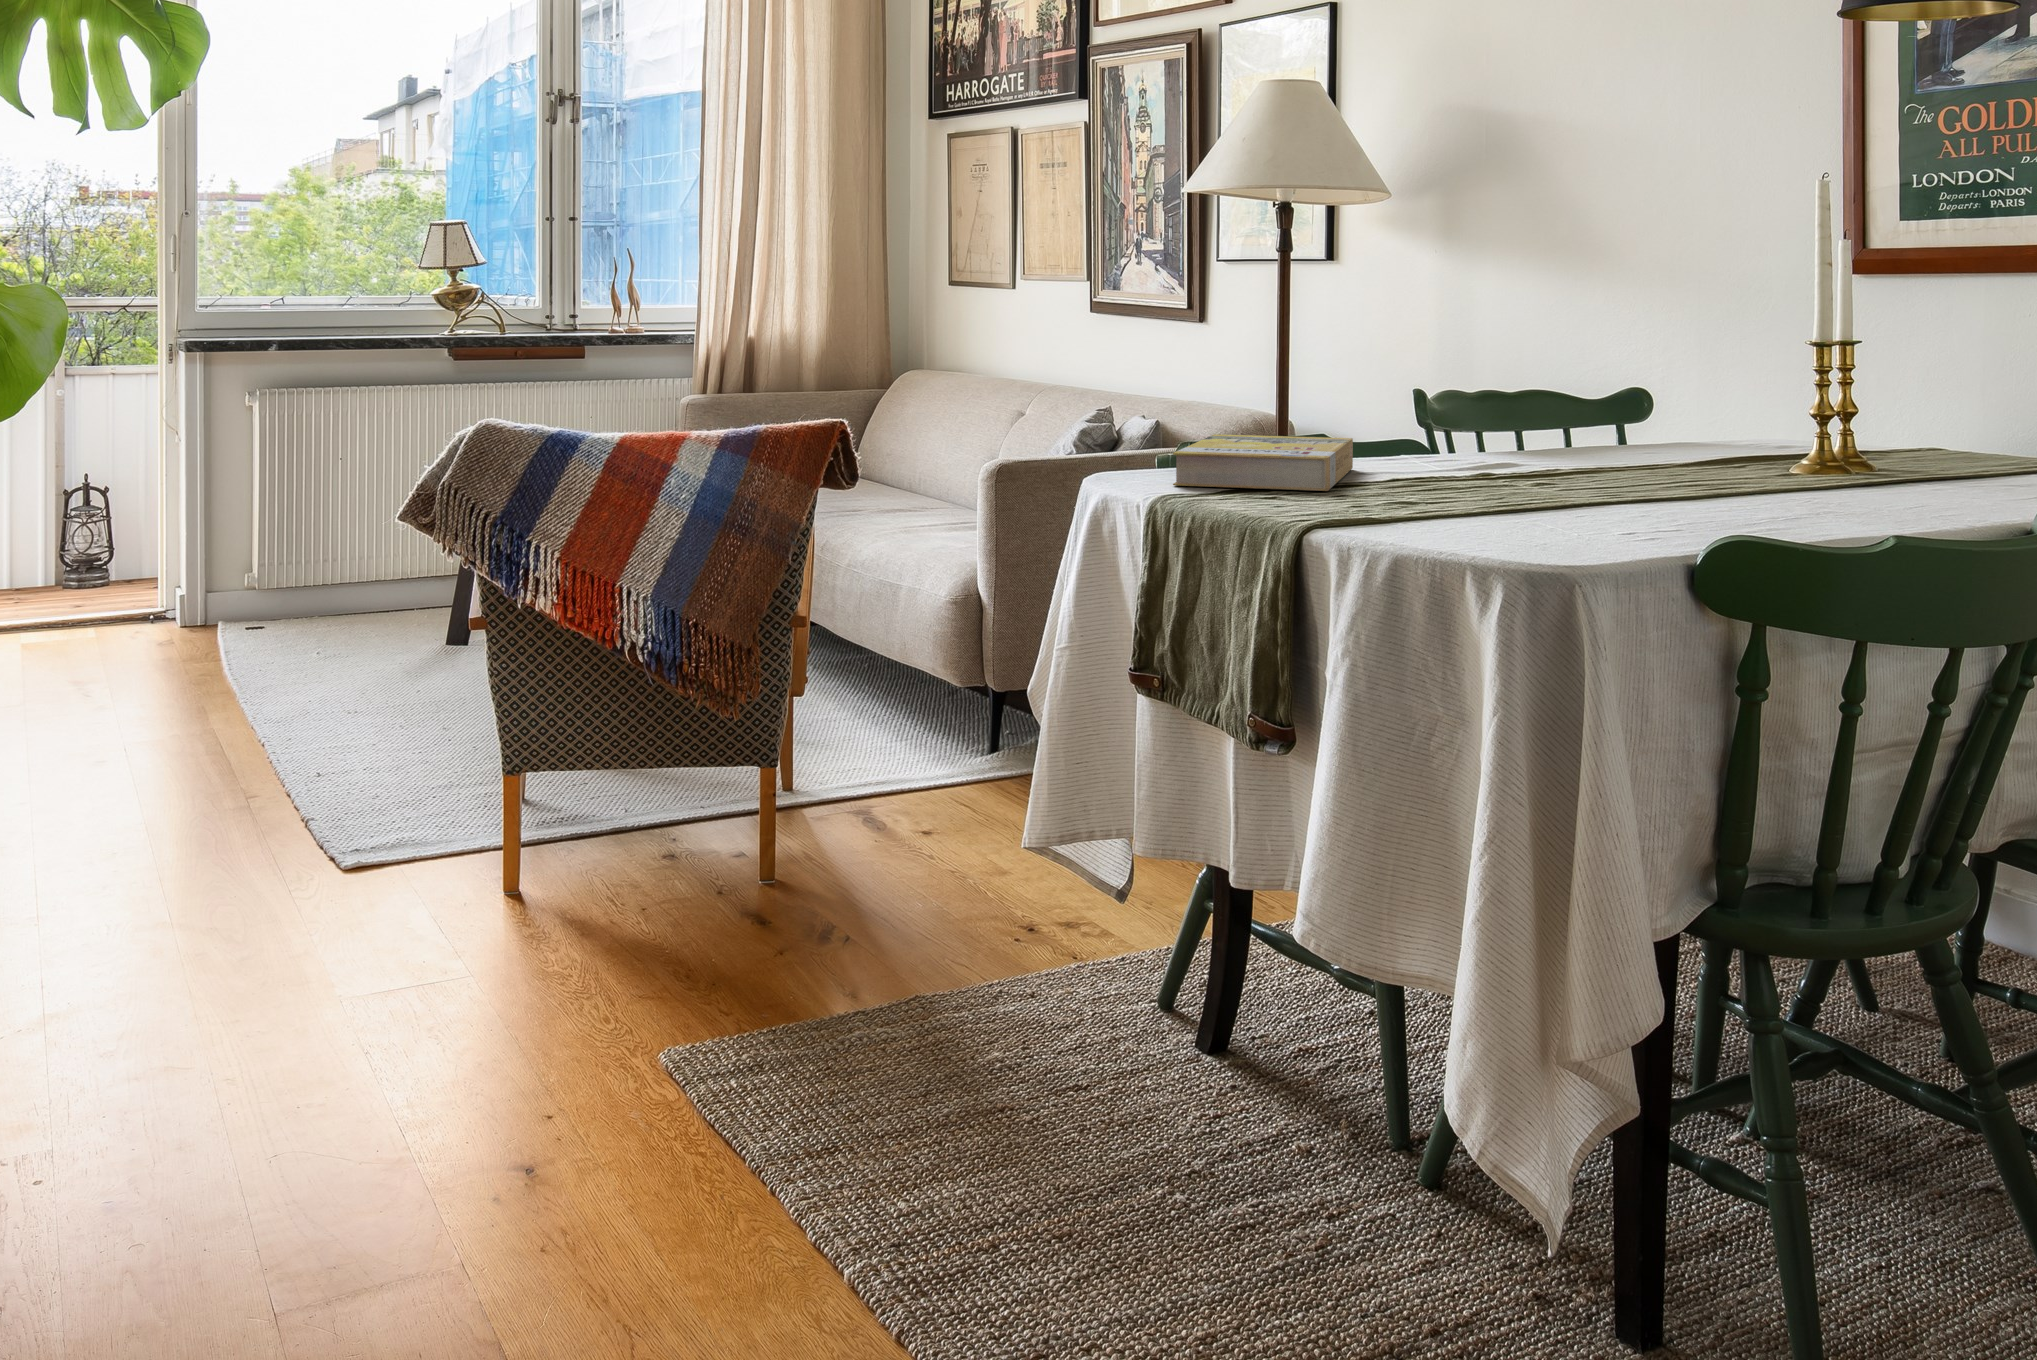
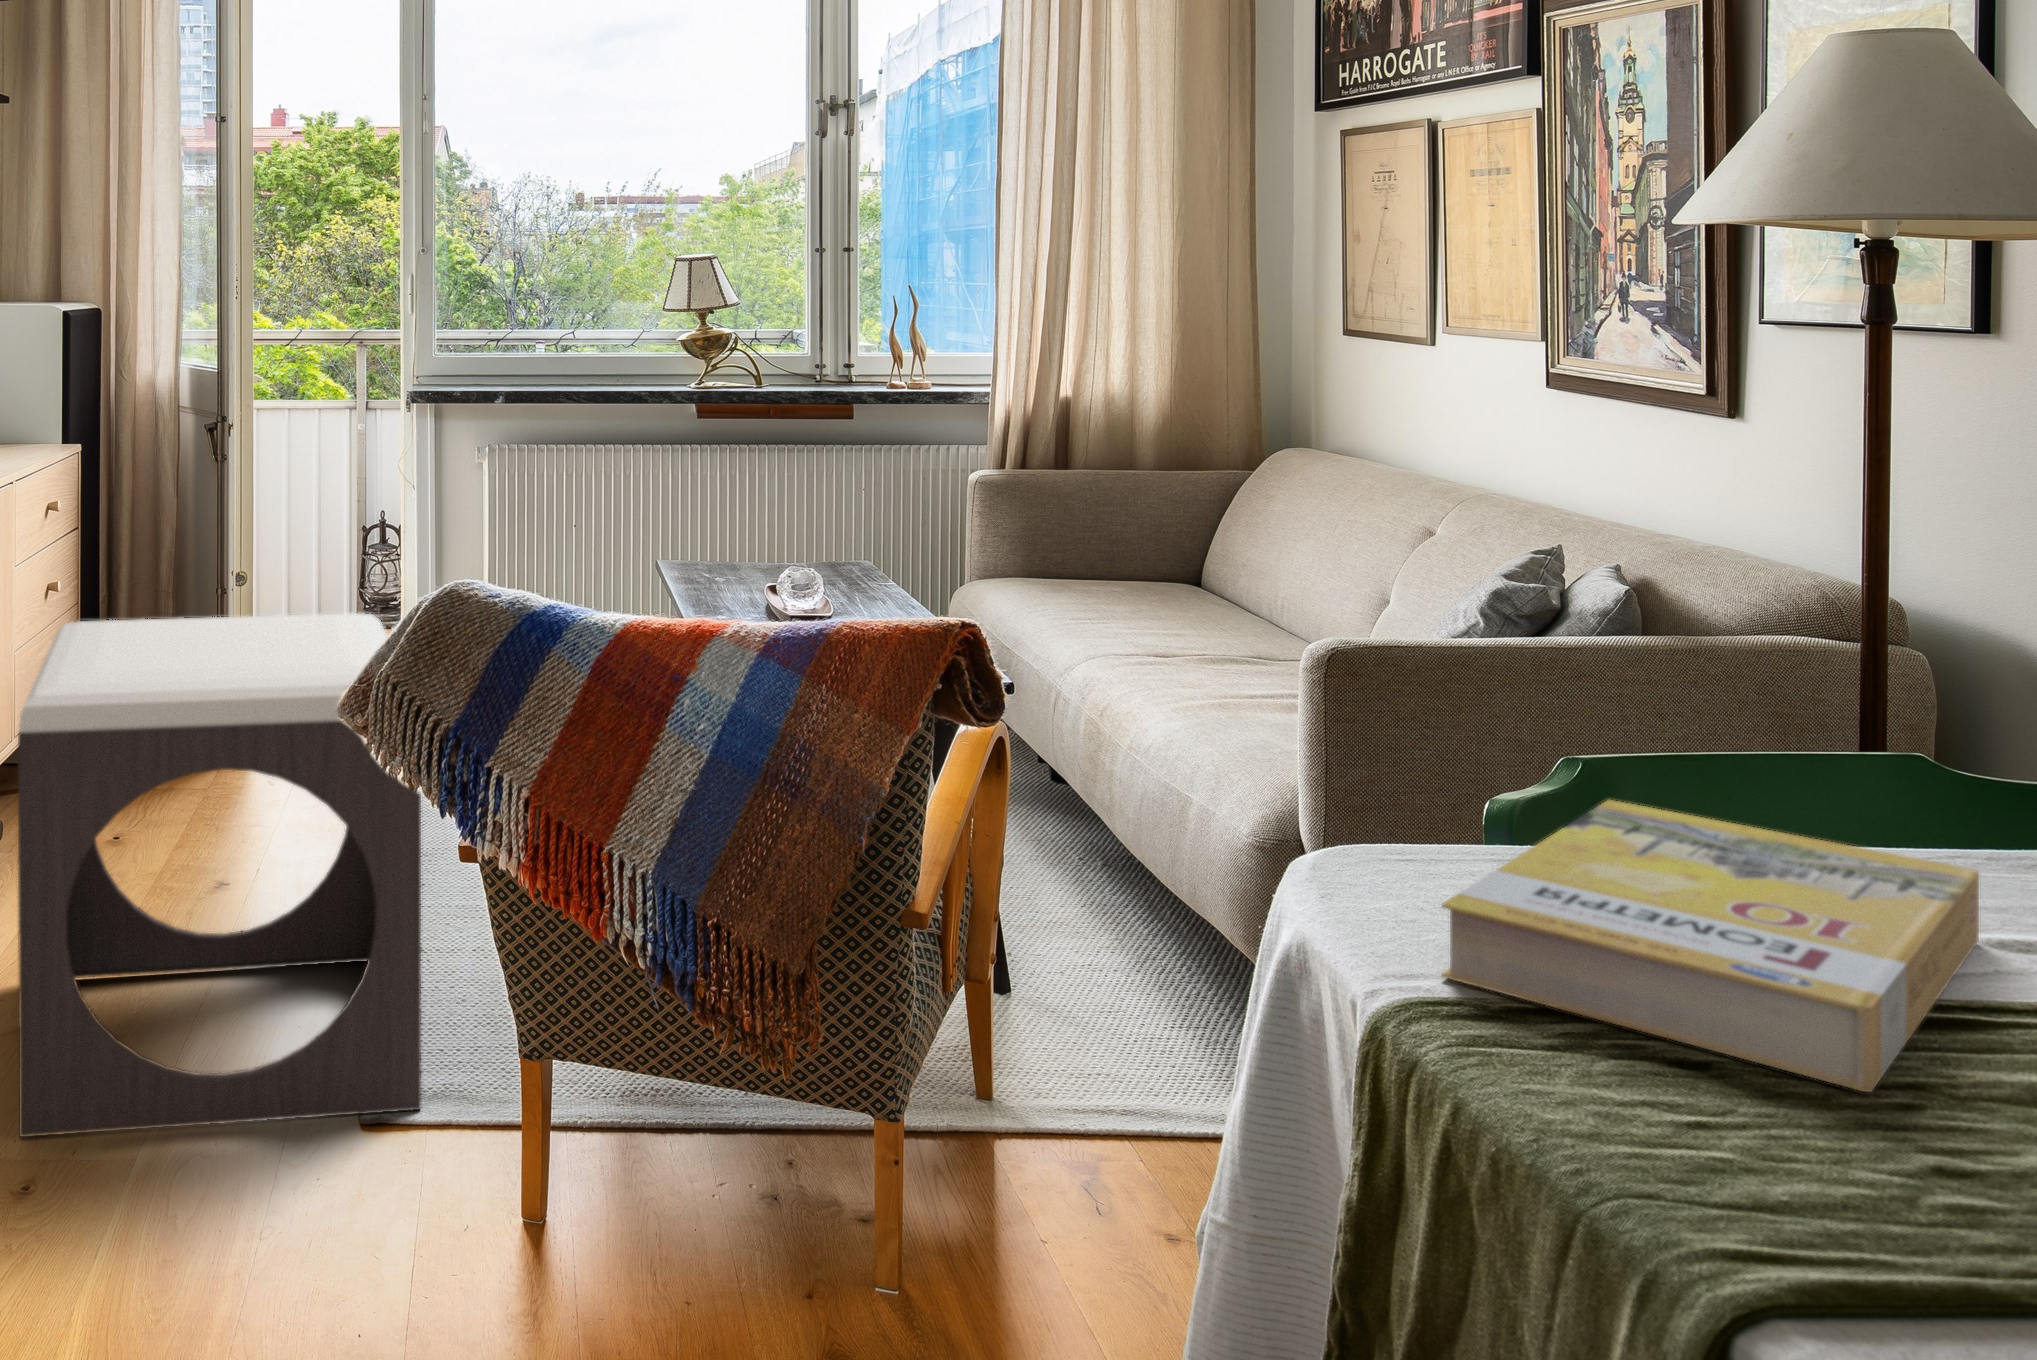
footstool: none [11,493,406,908] -> present [18,613,421,1137]

